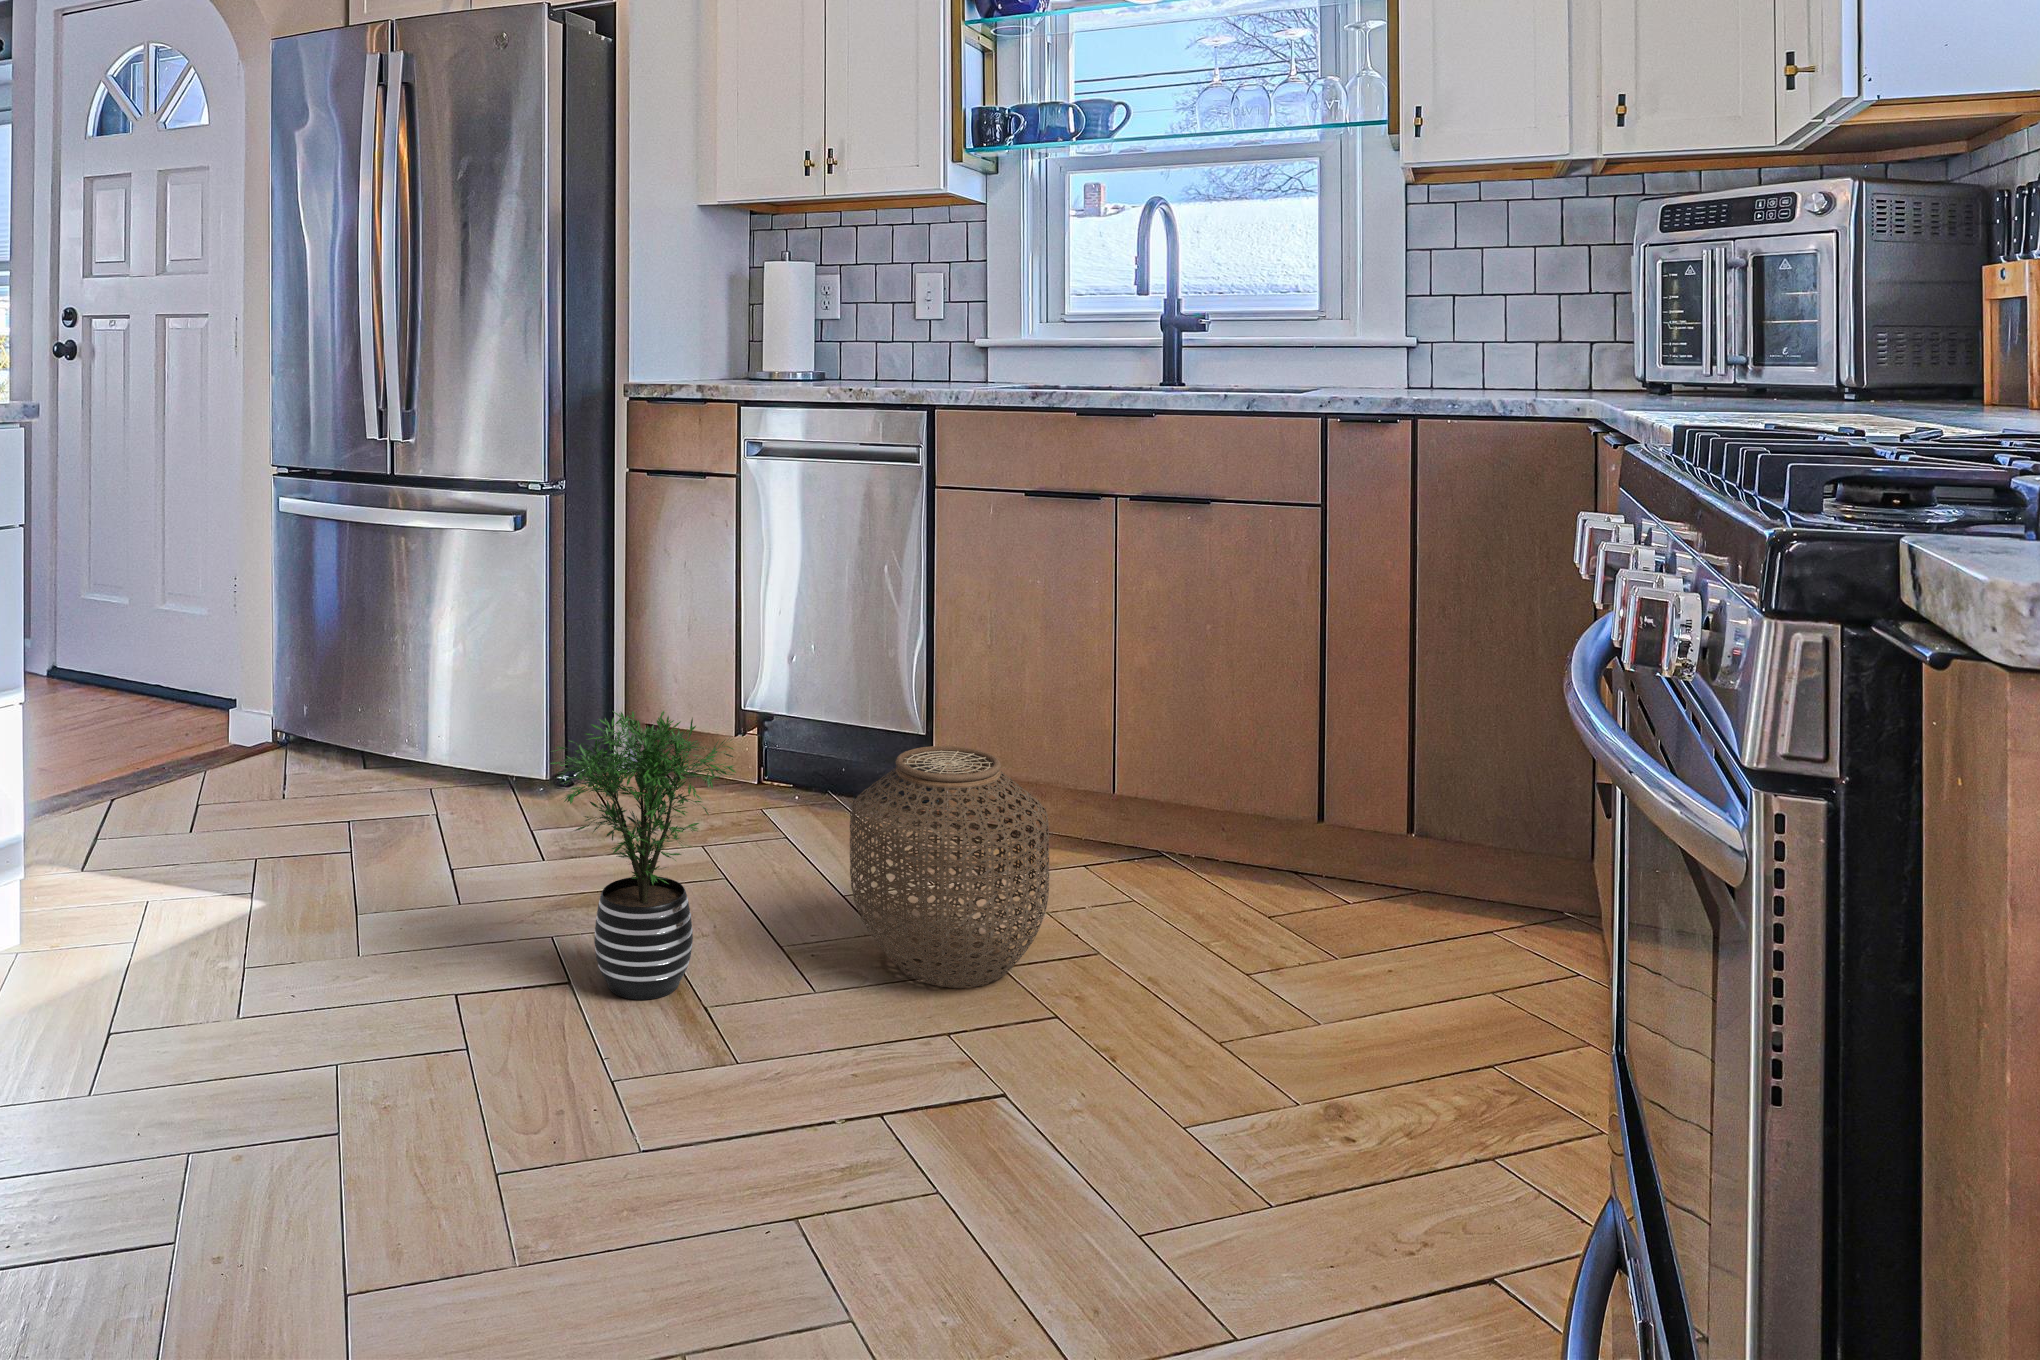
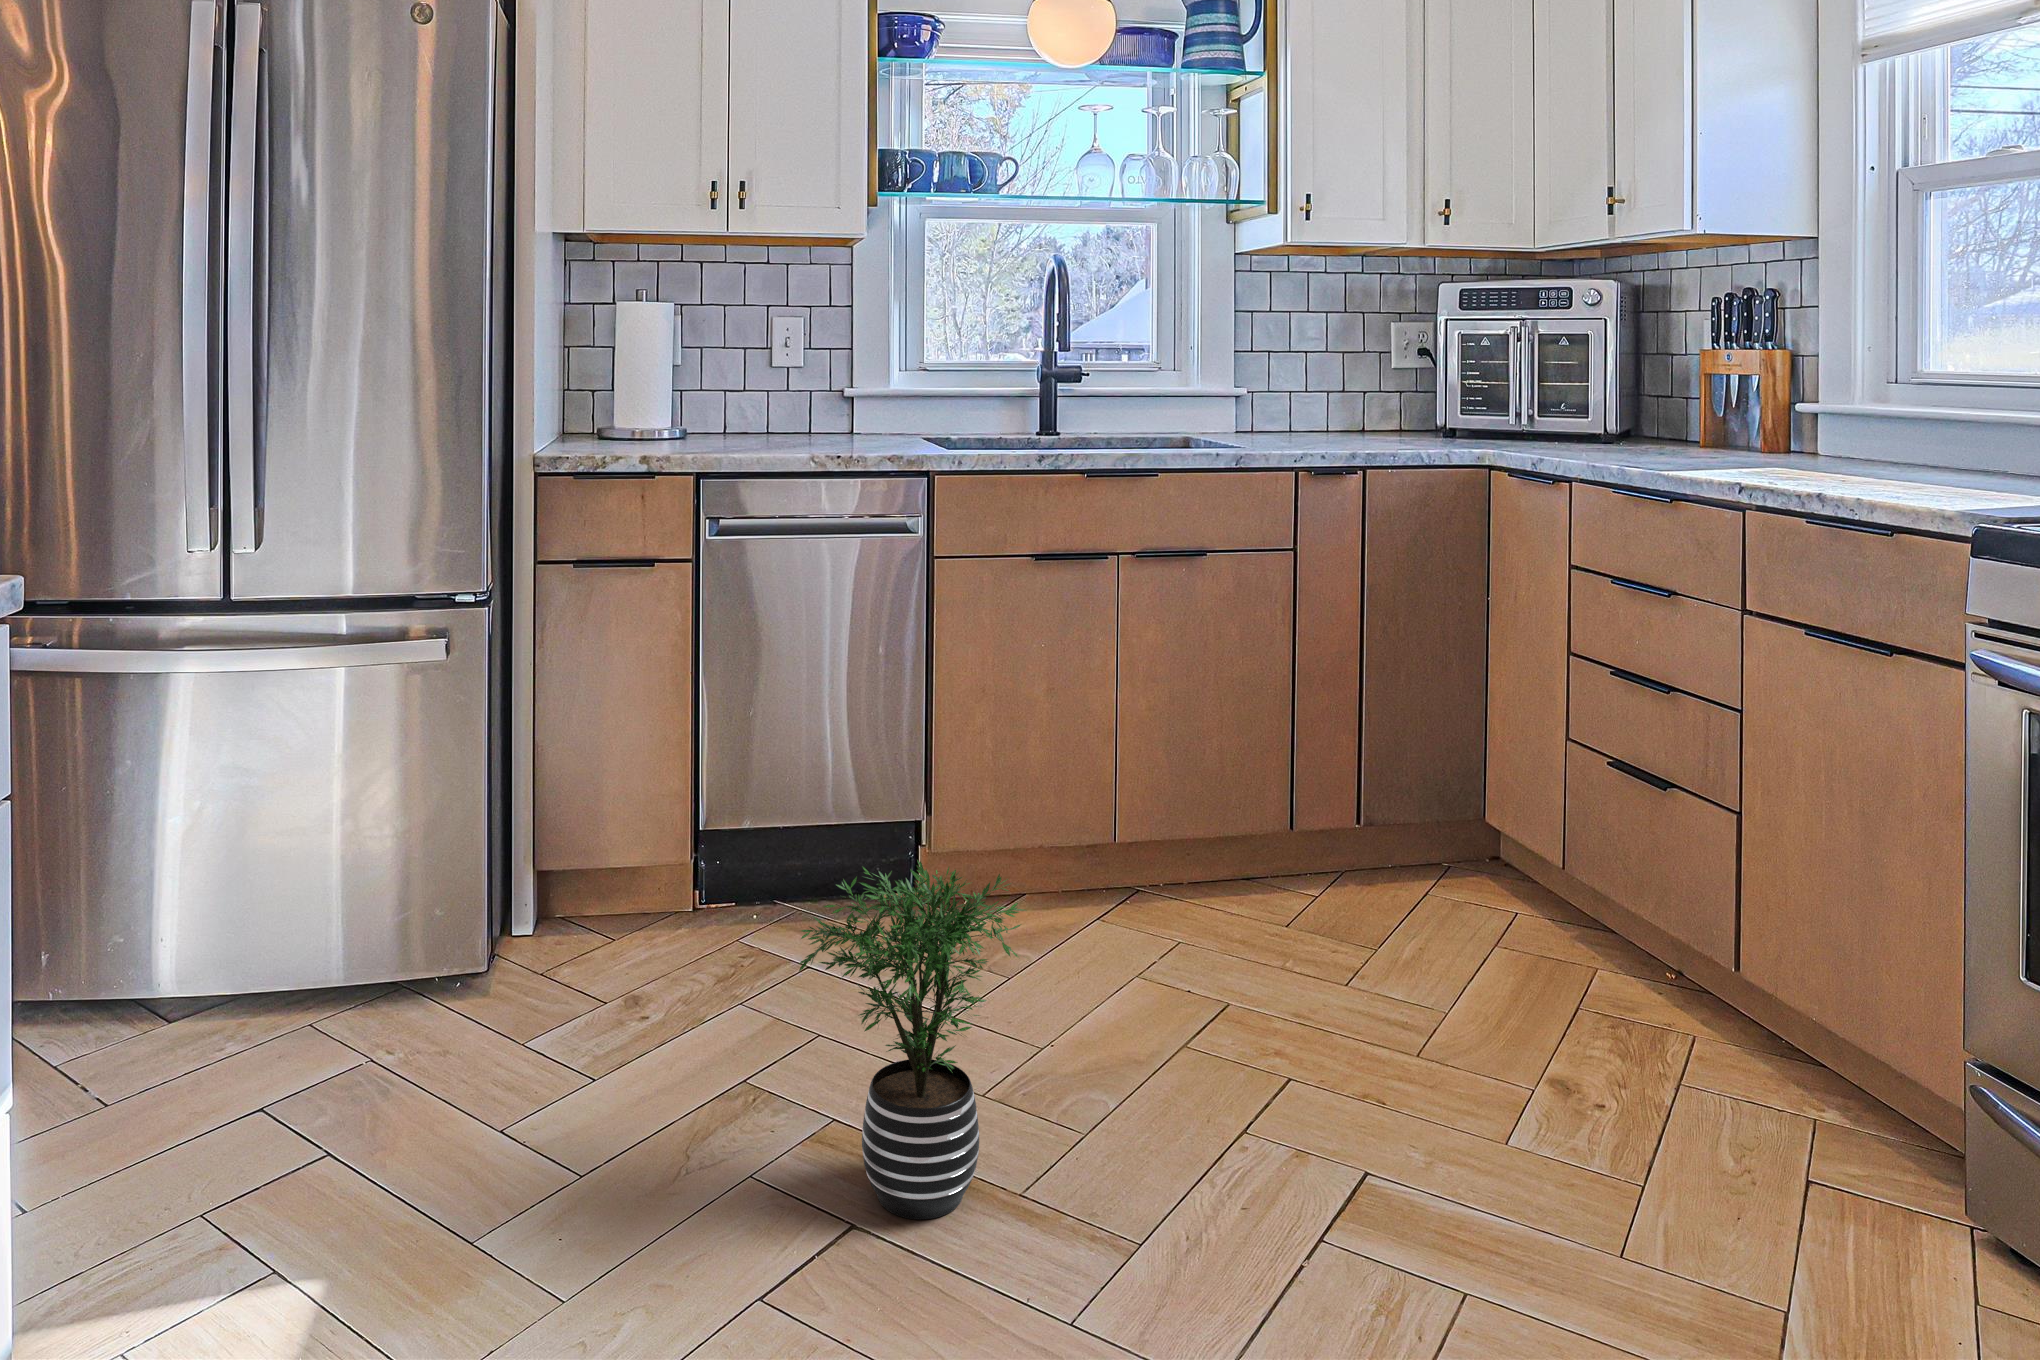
woven basket: present [850,746,1049,988] -> none [1058,838,1265,1097]

